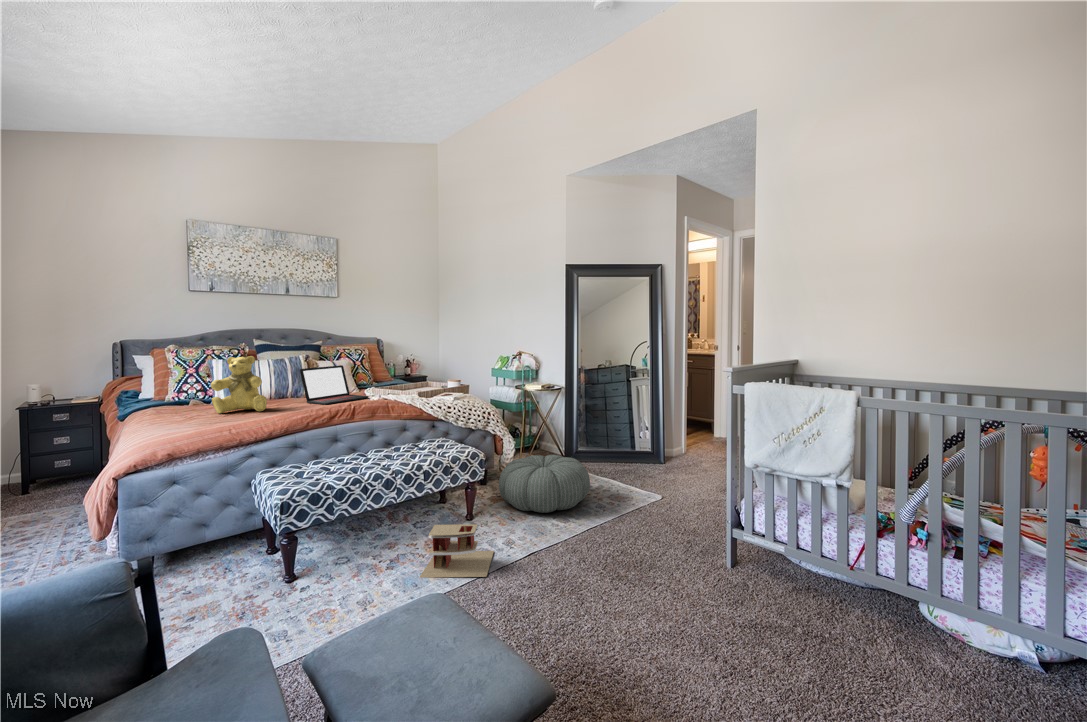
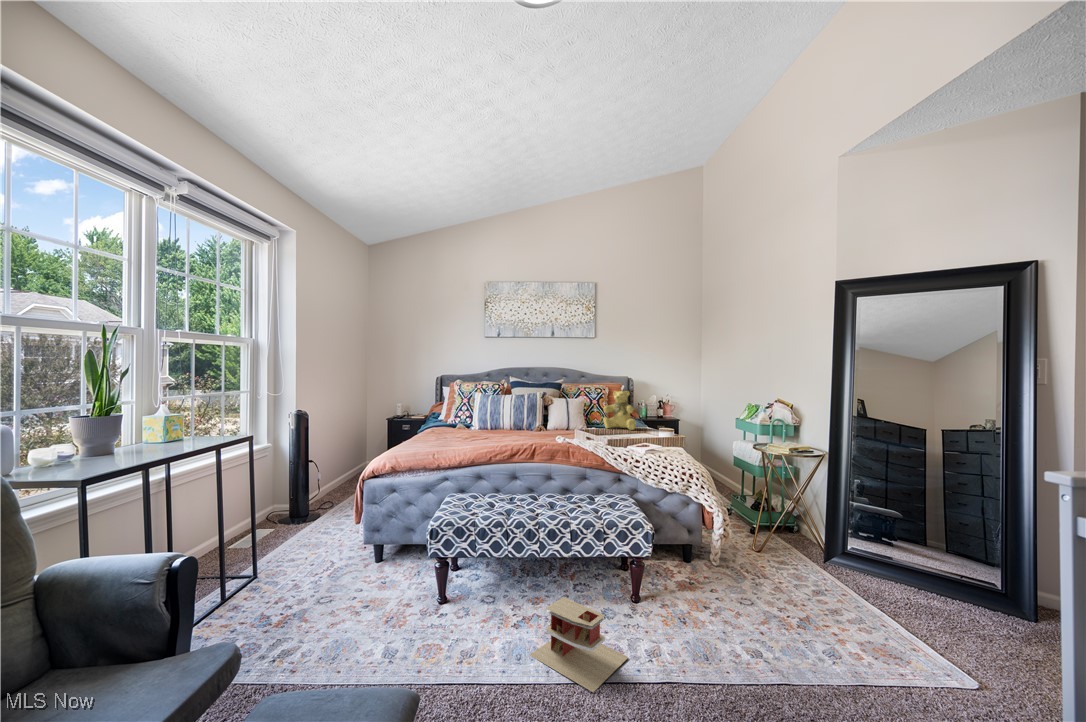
teddy bear: present [211,356,267,413] -> present [603,391,636,430]
laptop: present [300,365,369,405] -> none [524,405,578,440]
pouf: present [499,455,590,513] -> none [681,540,816,634]

